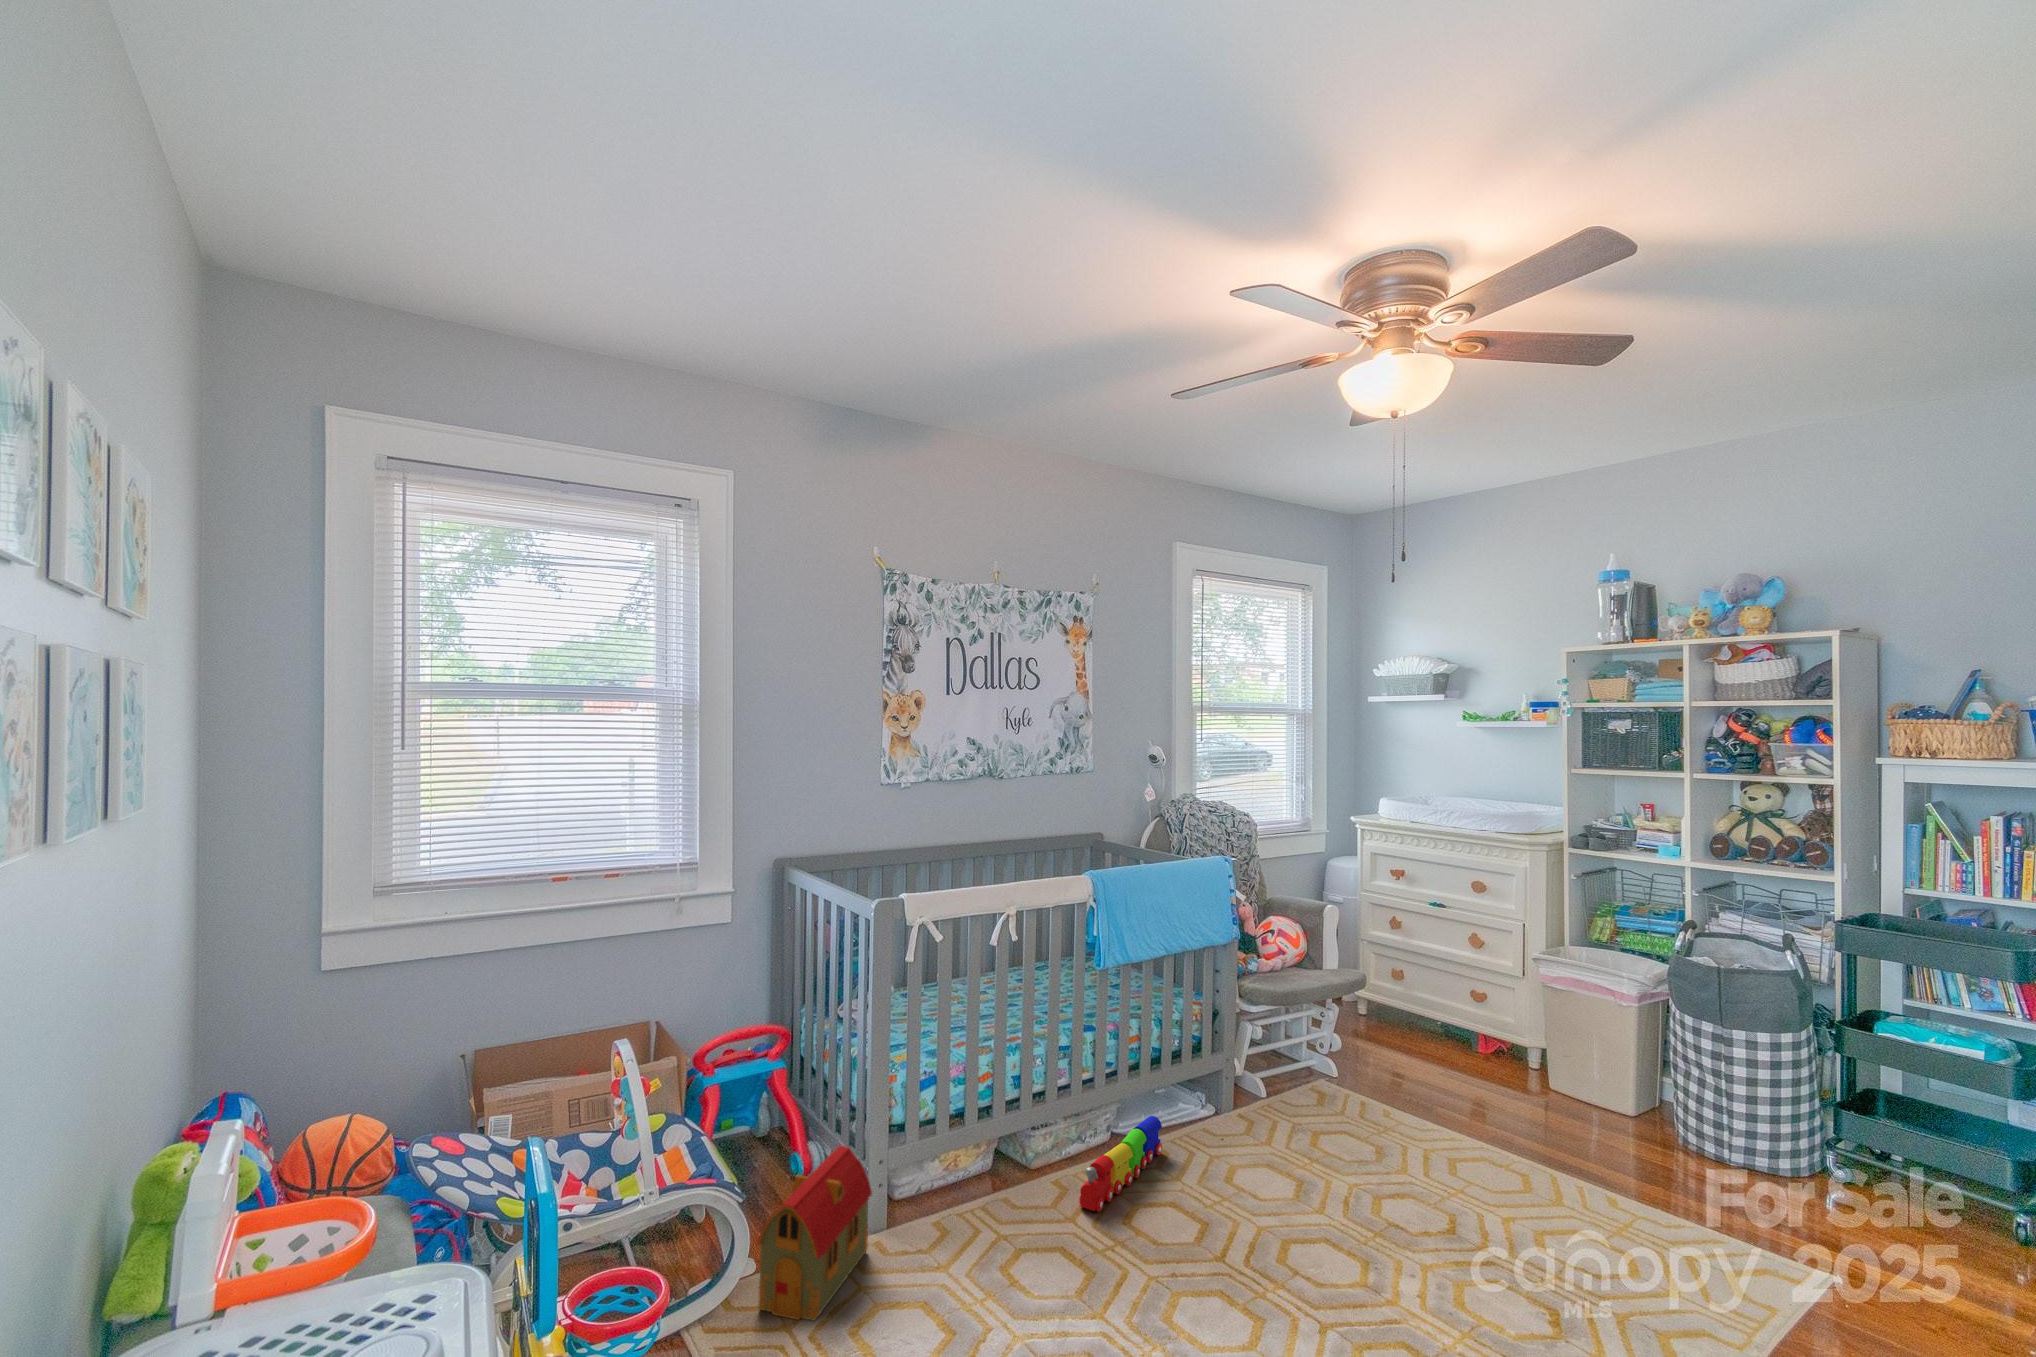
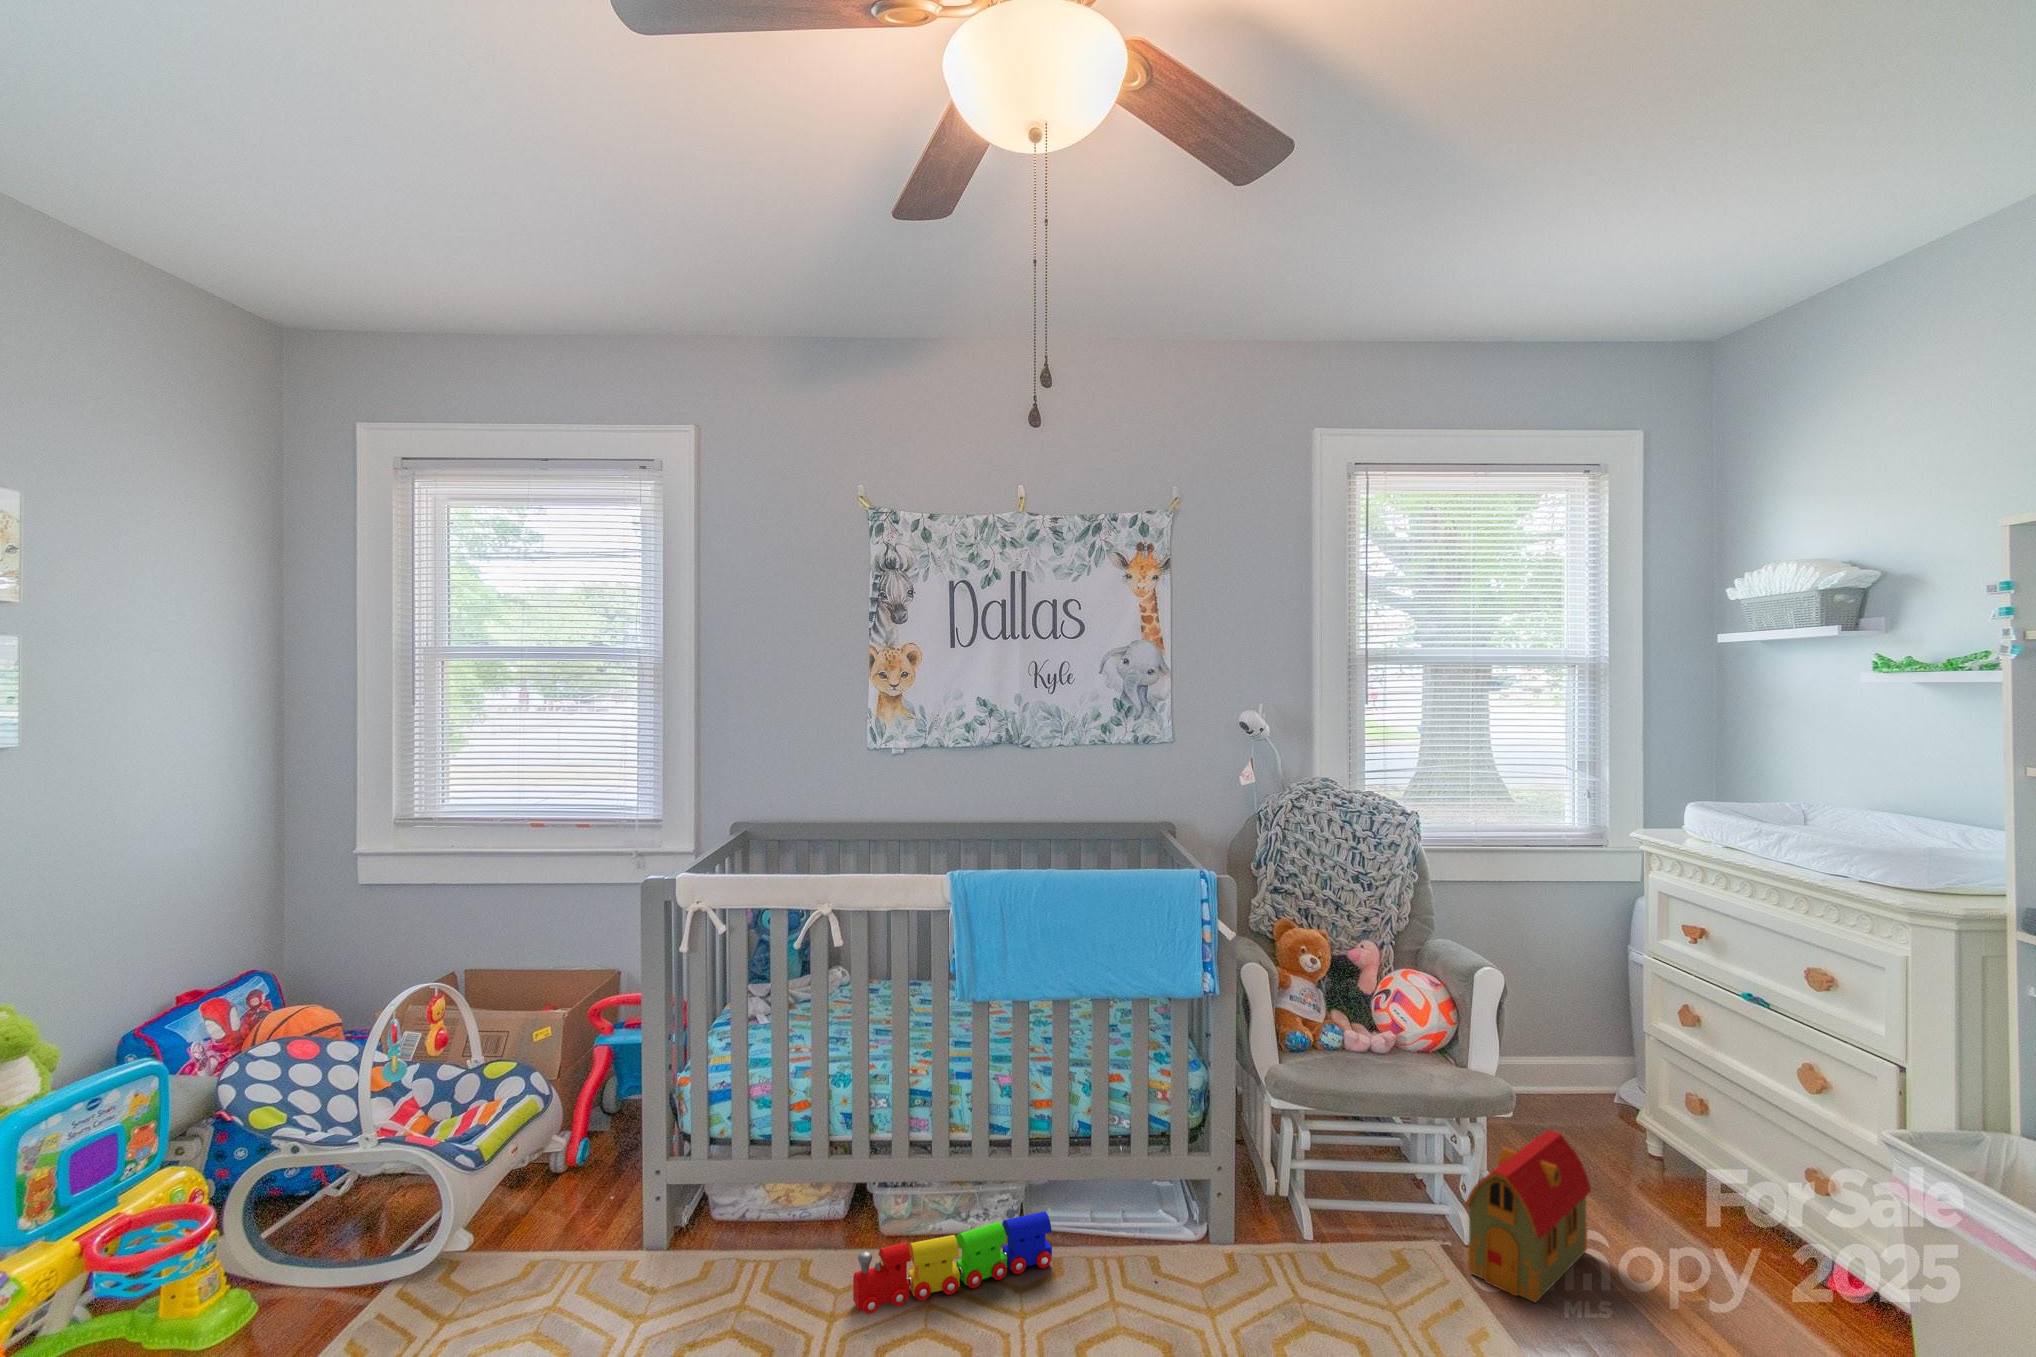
toy house: present [757,1146,872,1321] -> present [1465,1130,1591,1302]

